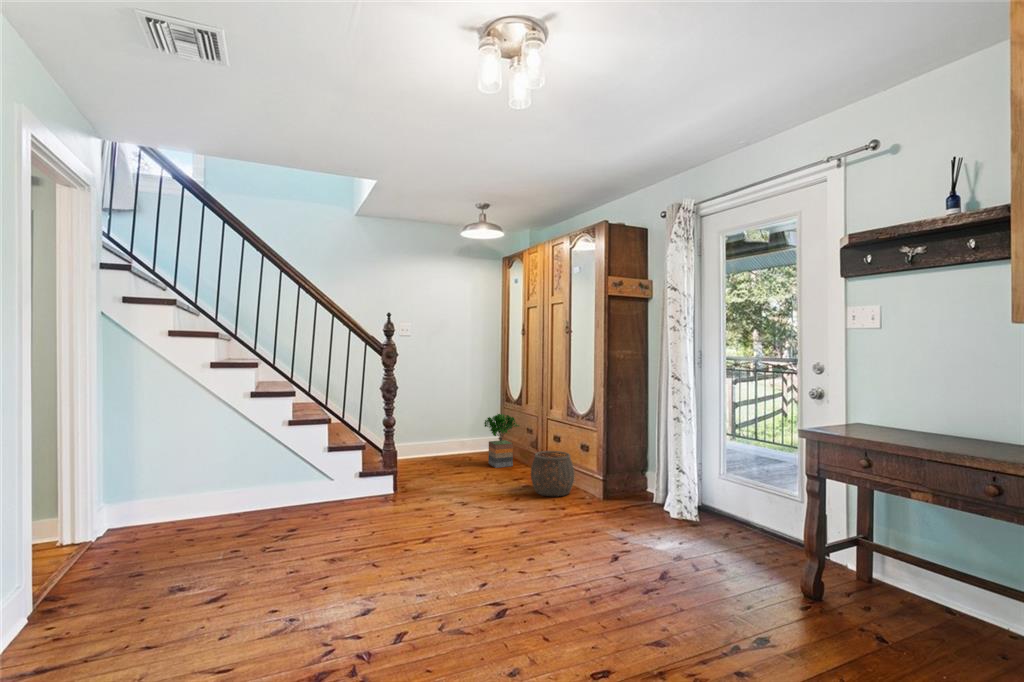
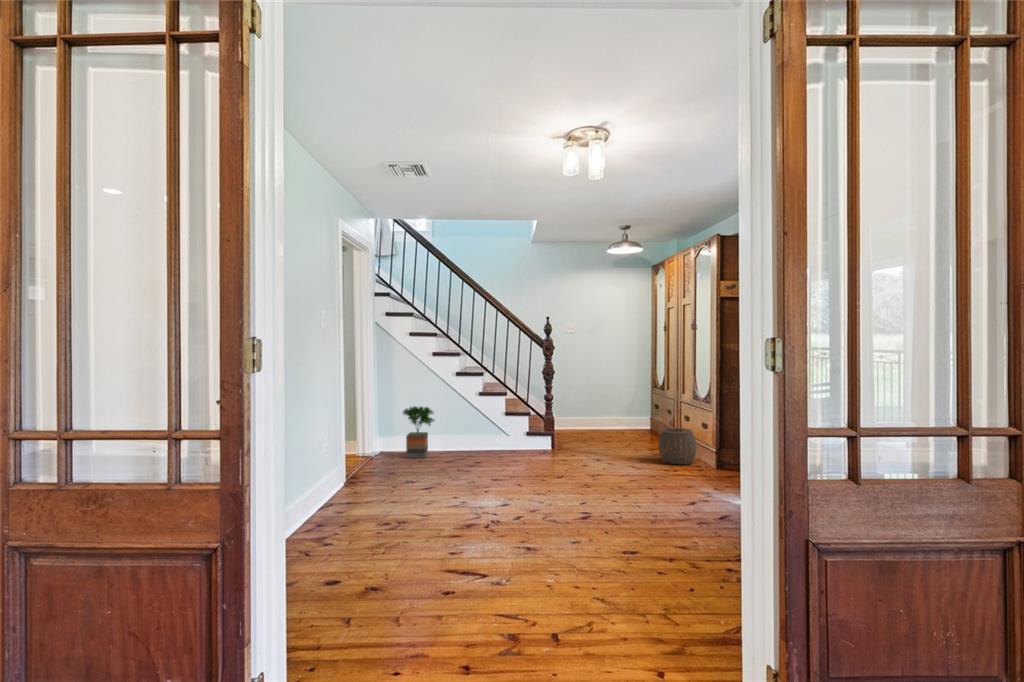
potted tree: present [484,414,519,468] -> present [403,407,435,458]

